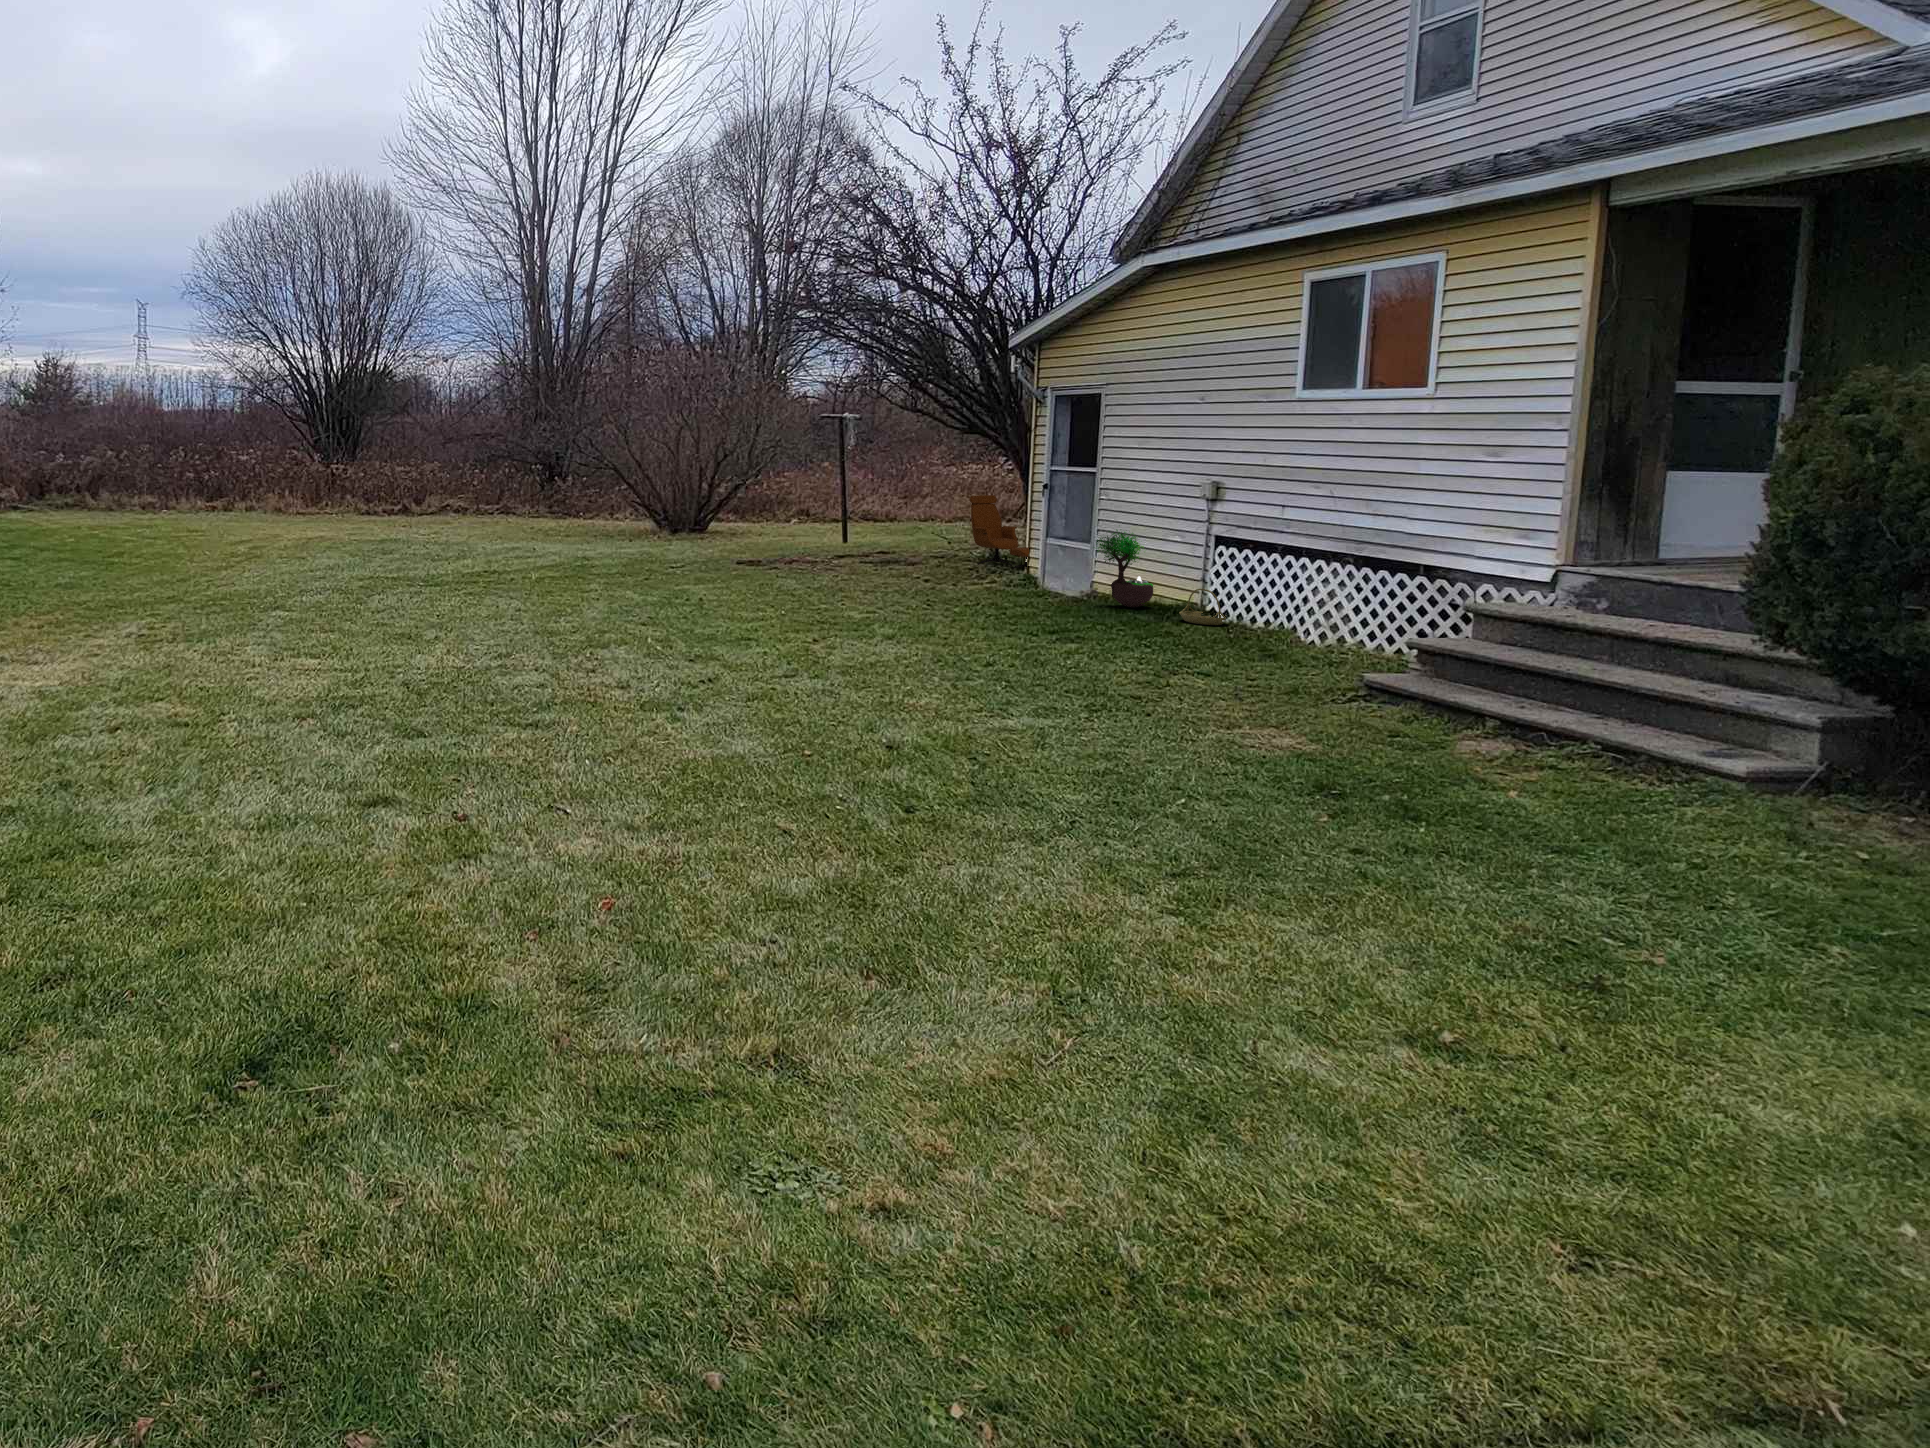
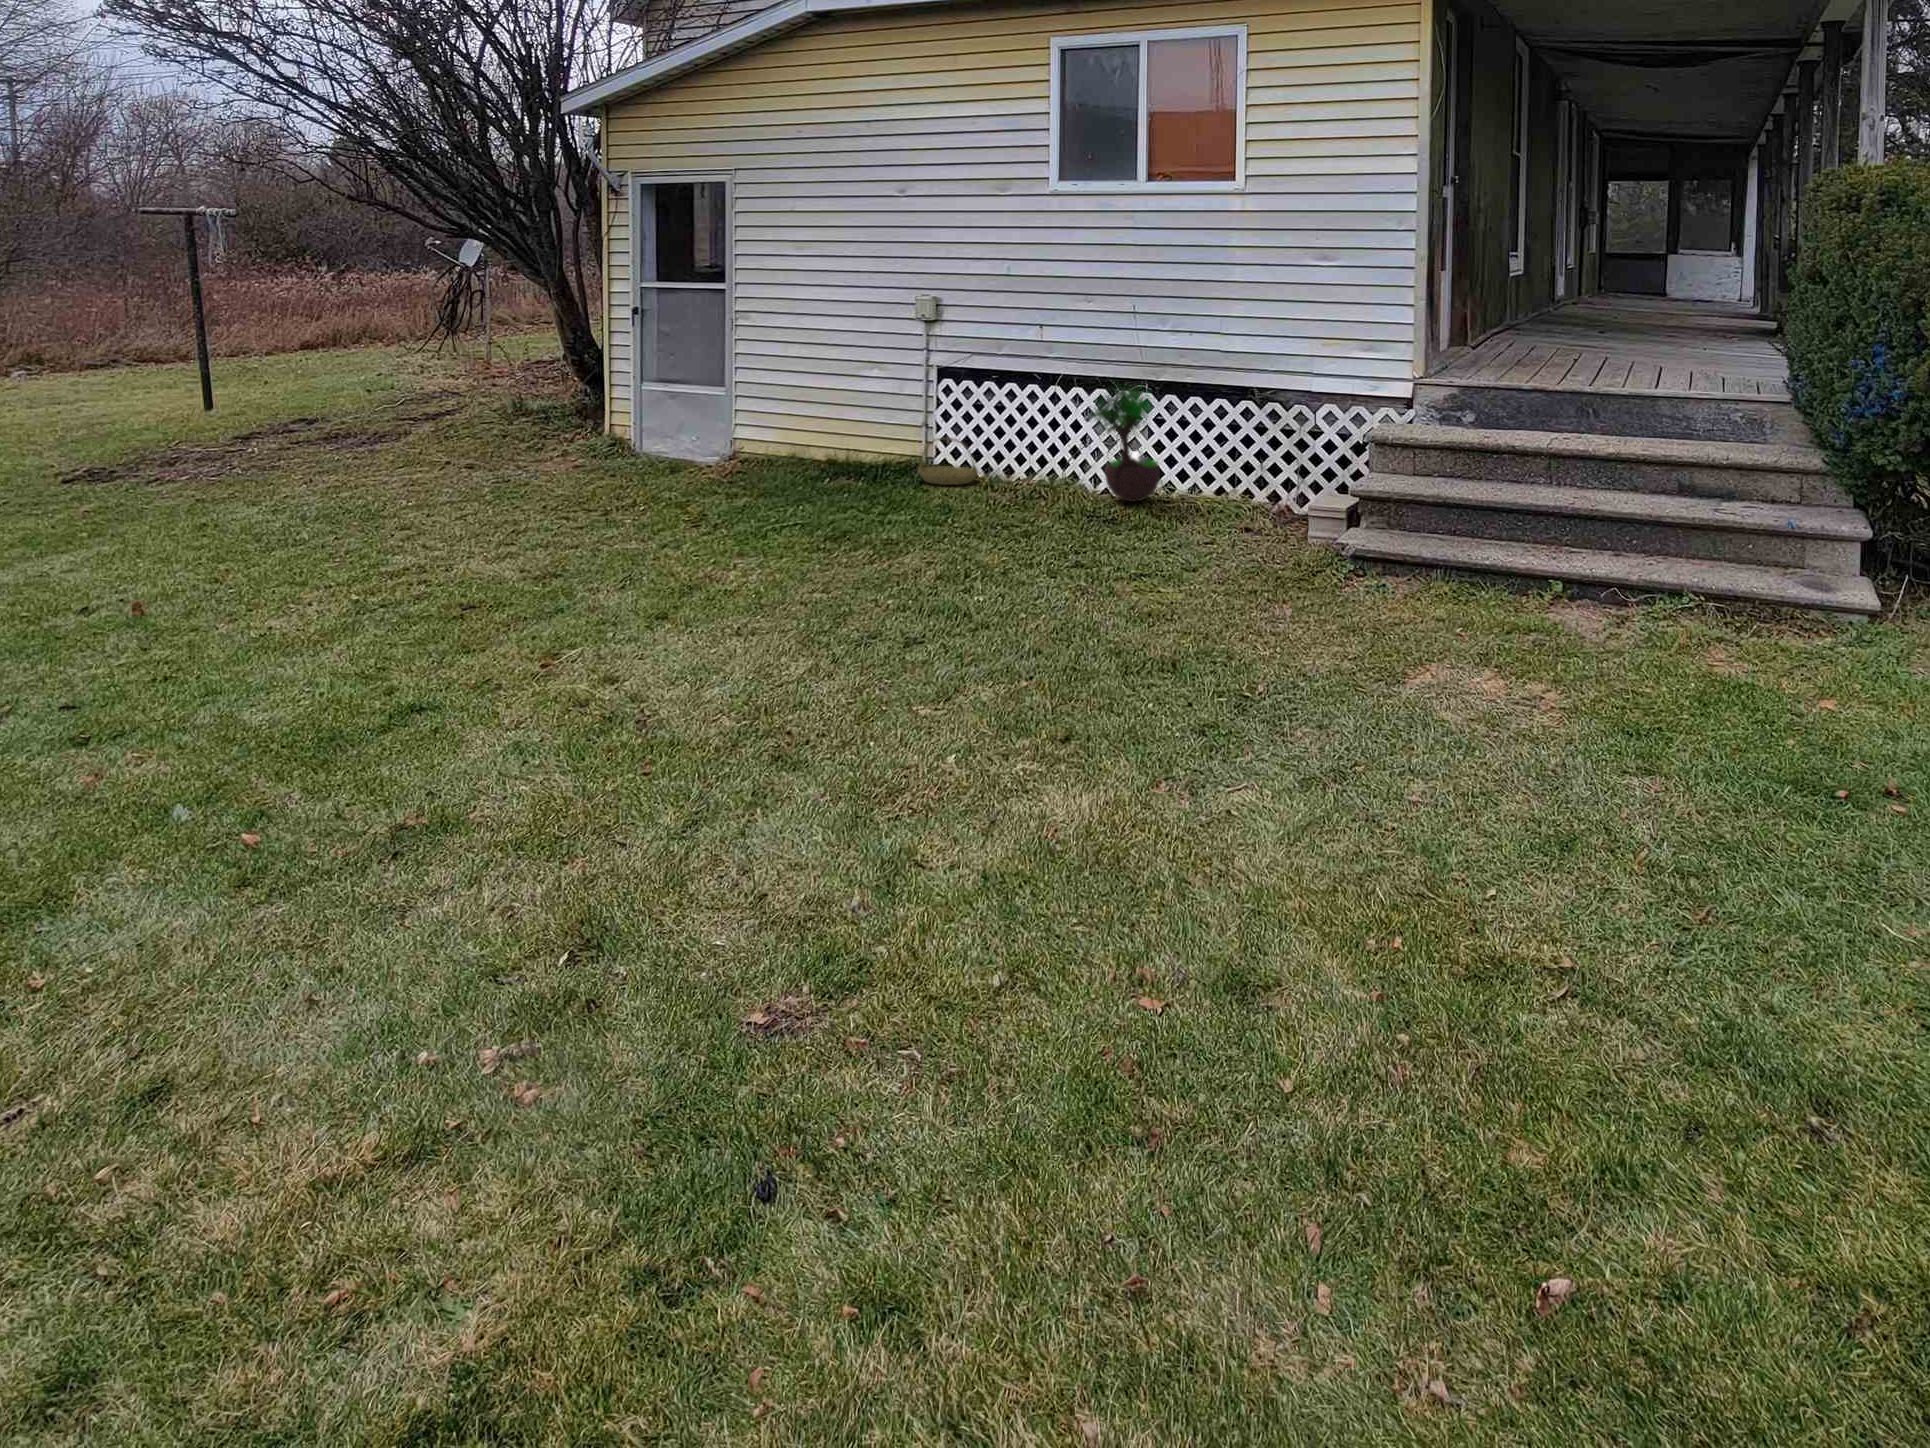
lounge chair: present [970,495,1029,569] -> none [470,323,591,426]
potted tree: present [1097,529,1153,607] -> present [1090,384,1160,502]

